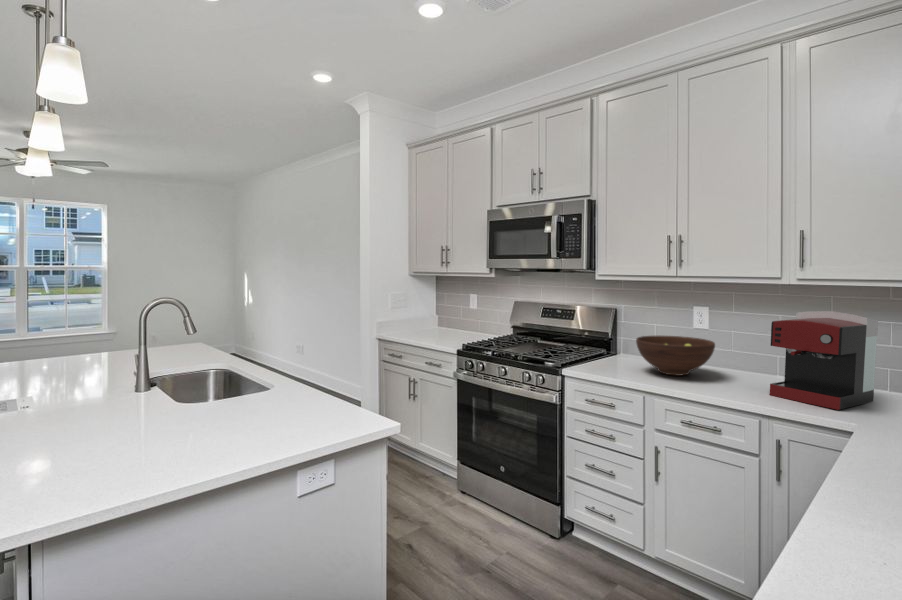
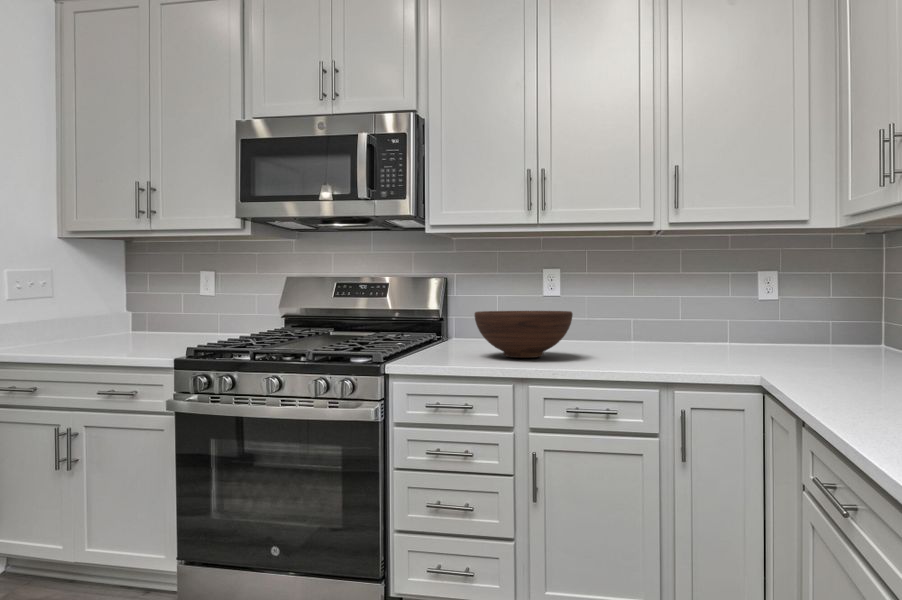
coffee maker: present [770,311,878,410] -> none [649,260,736,367]

